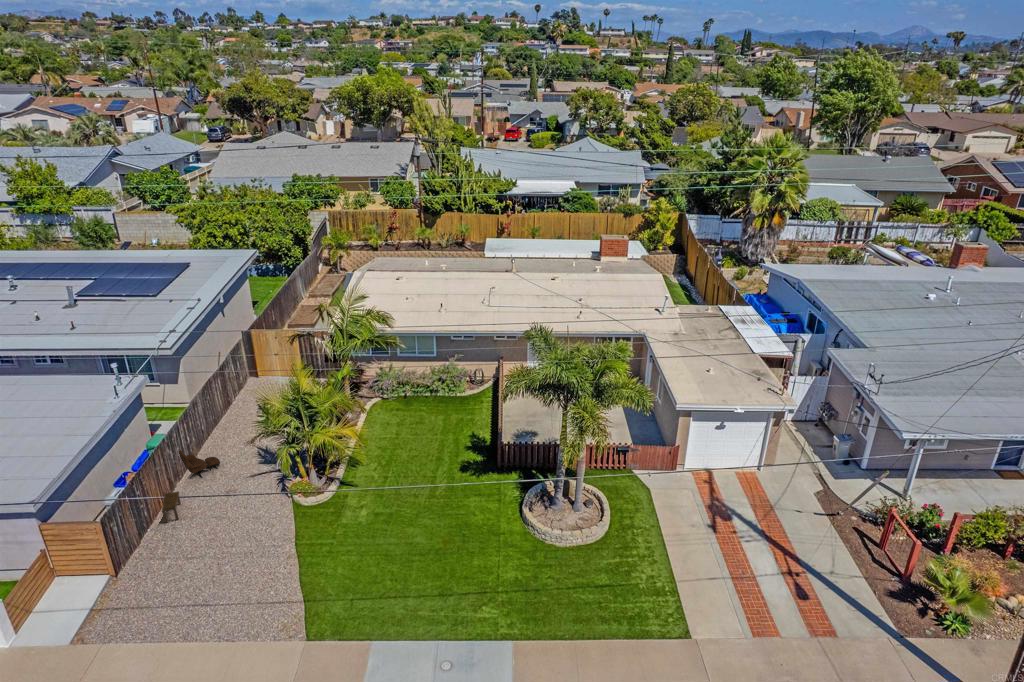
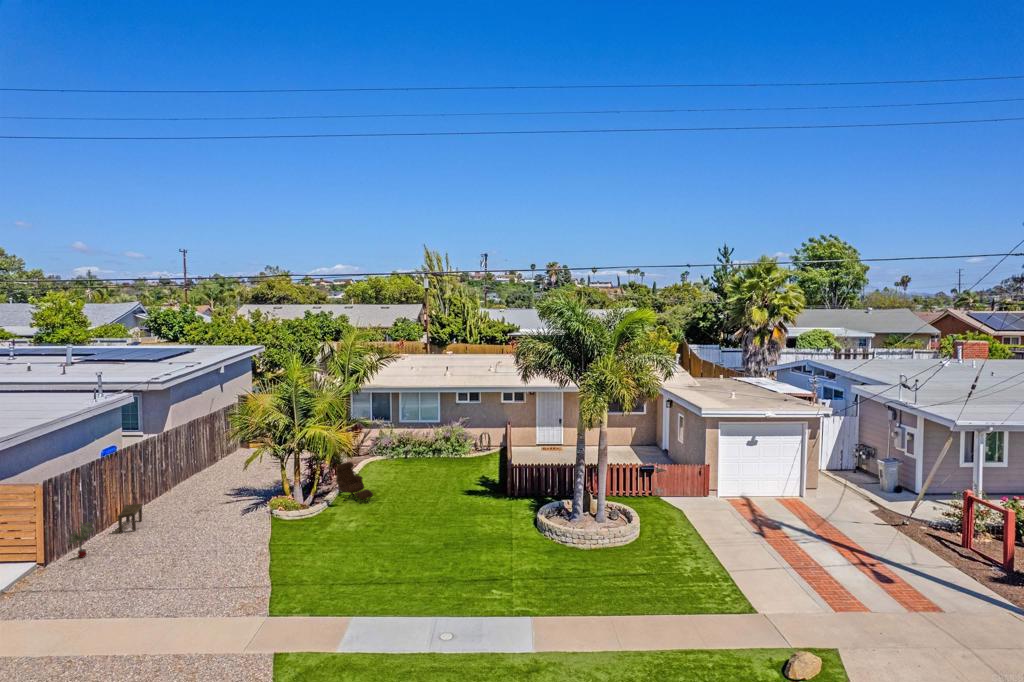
lounge chair: present [179,450,220,479] -> present [336,462,373,503]
potted tree: none [128,529,148,559] -> present [68,521,94,558]

